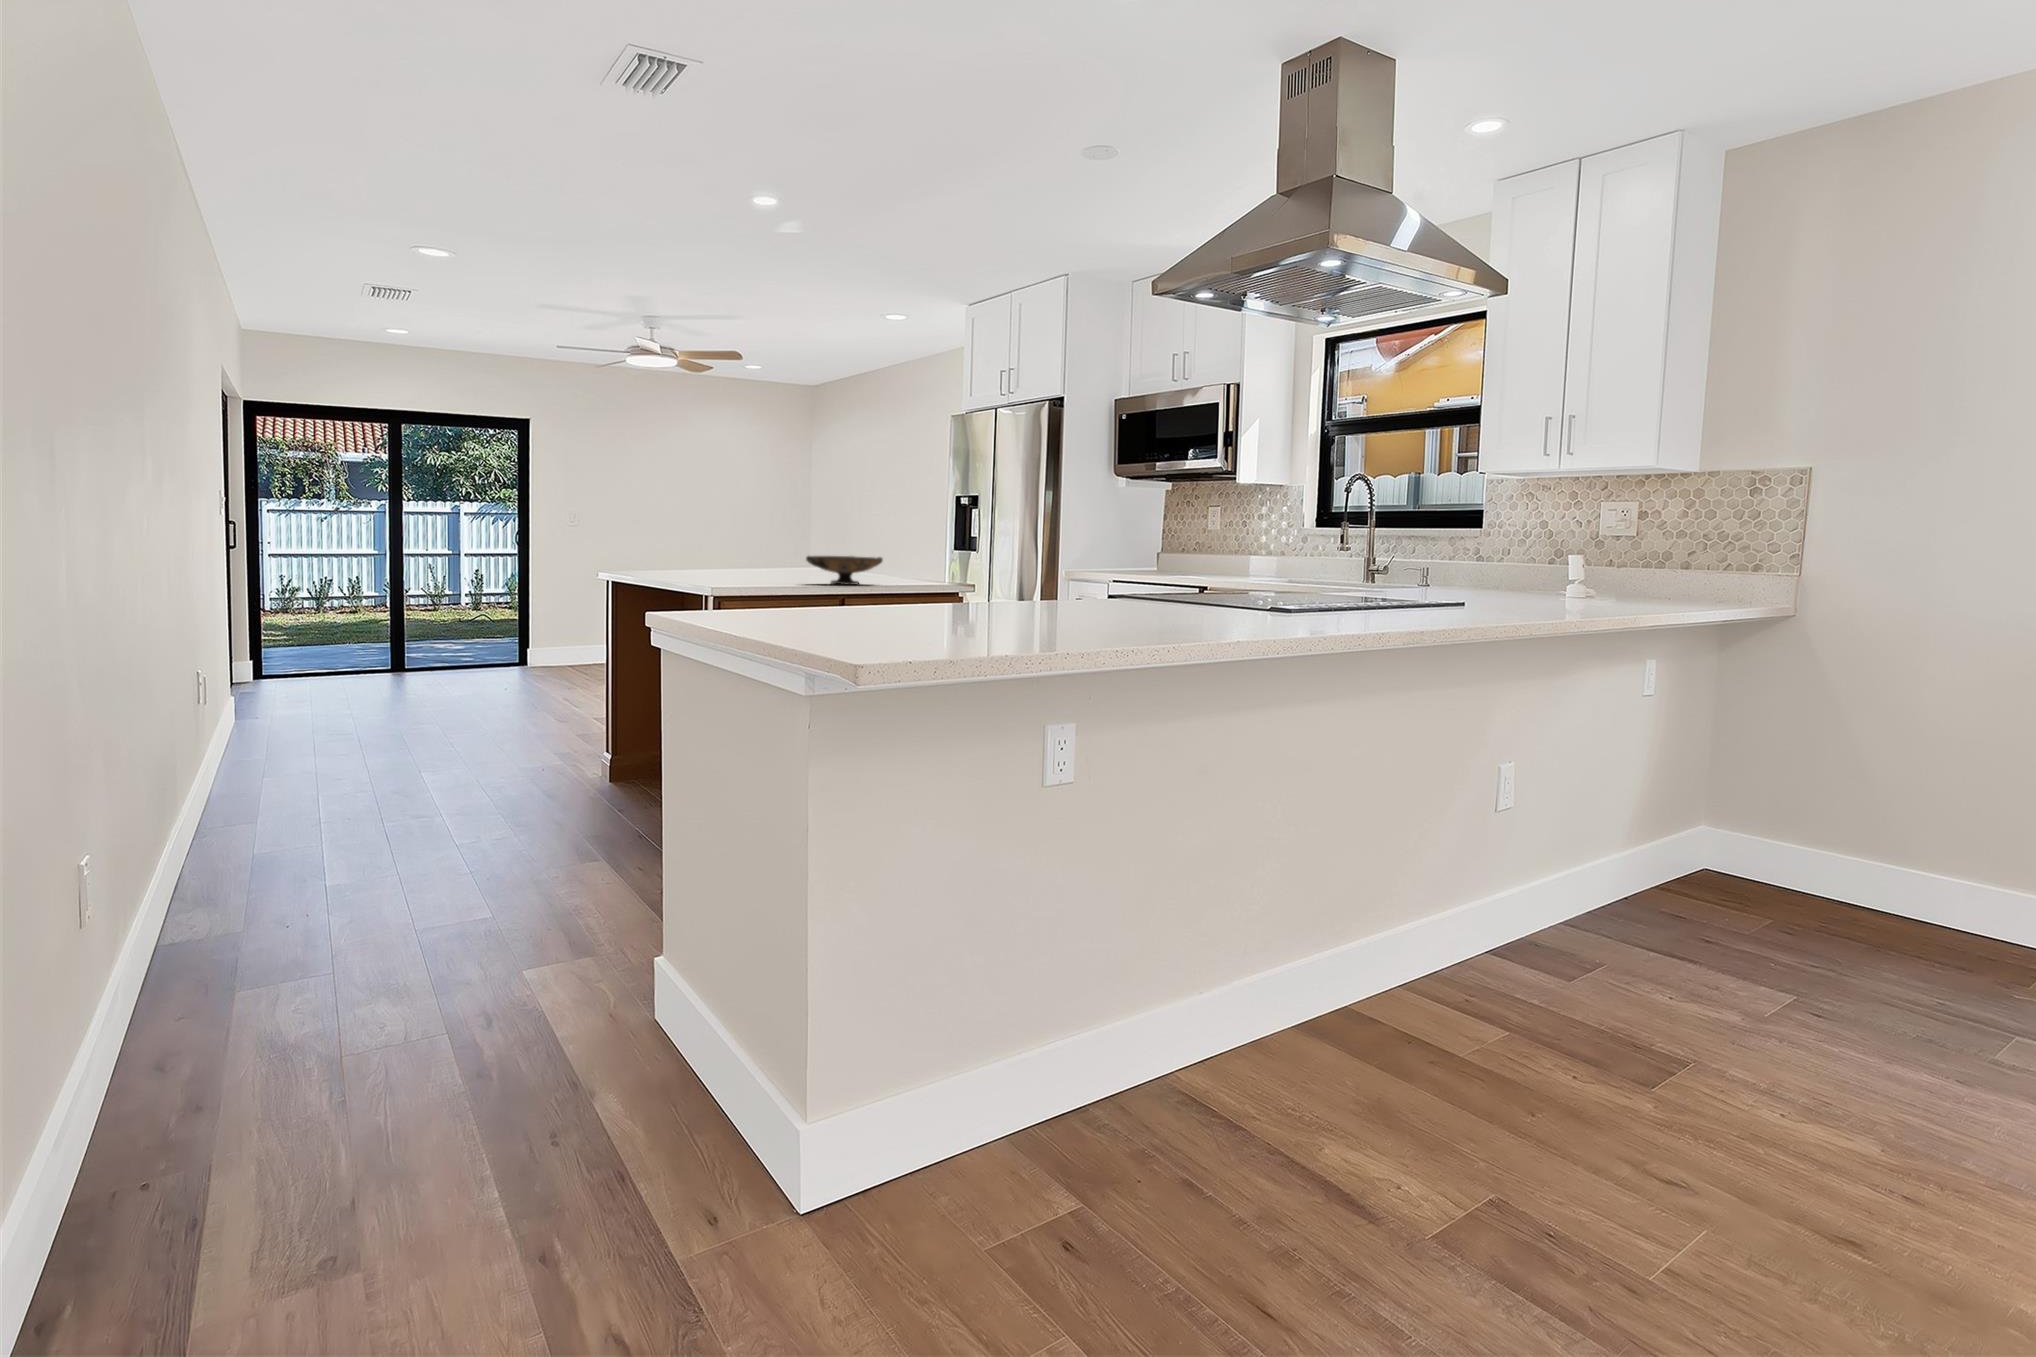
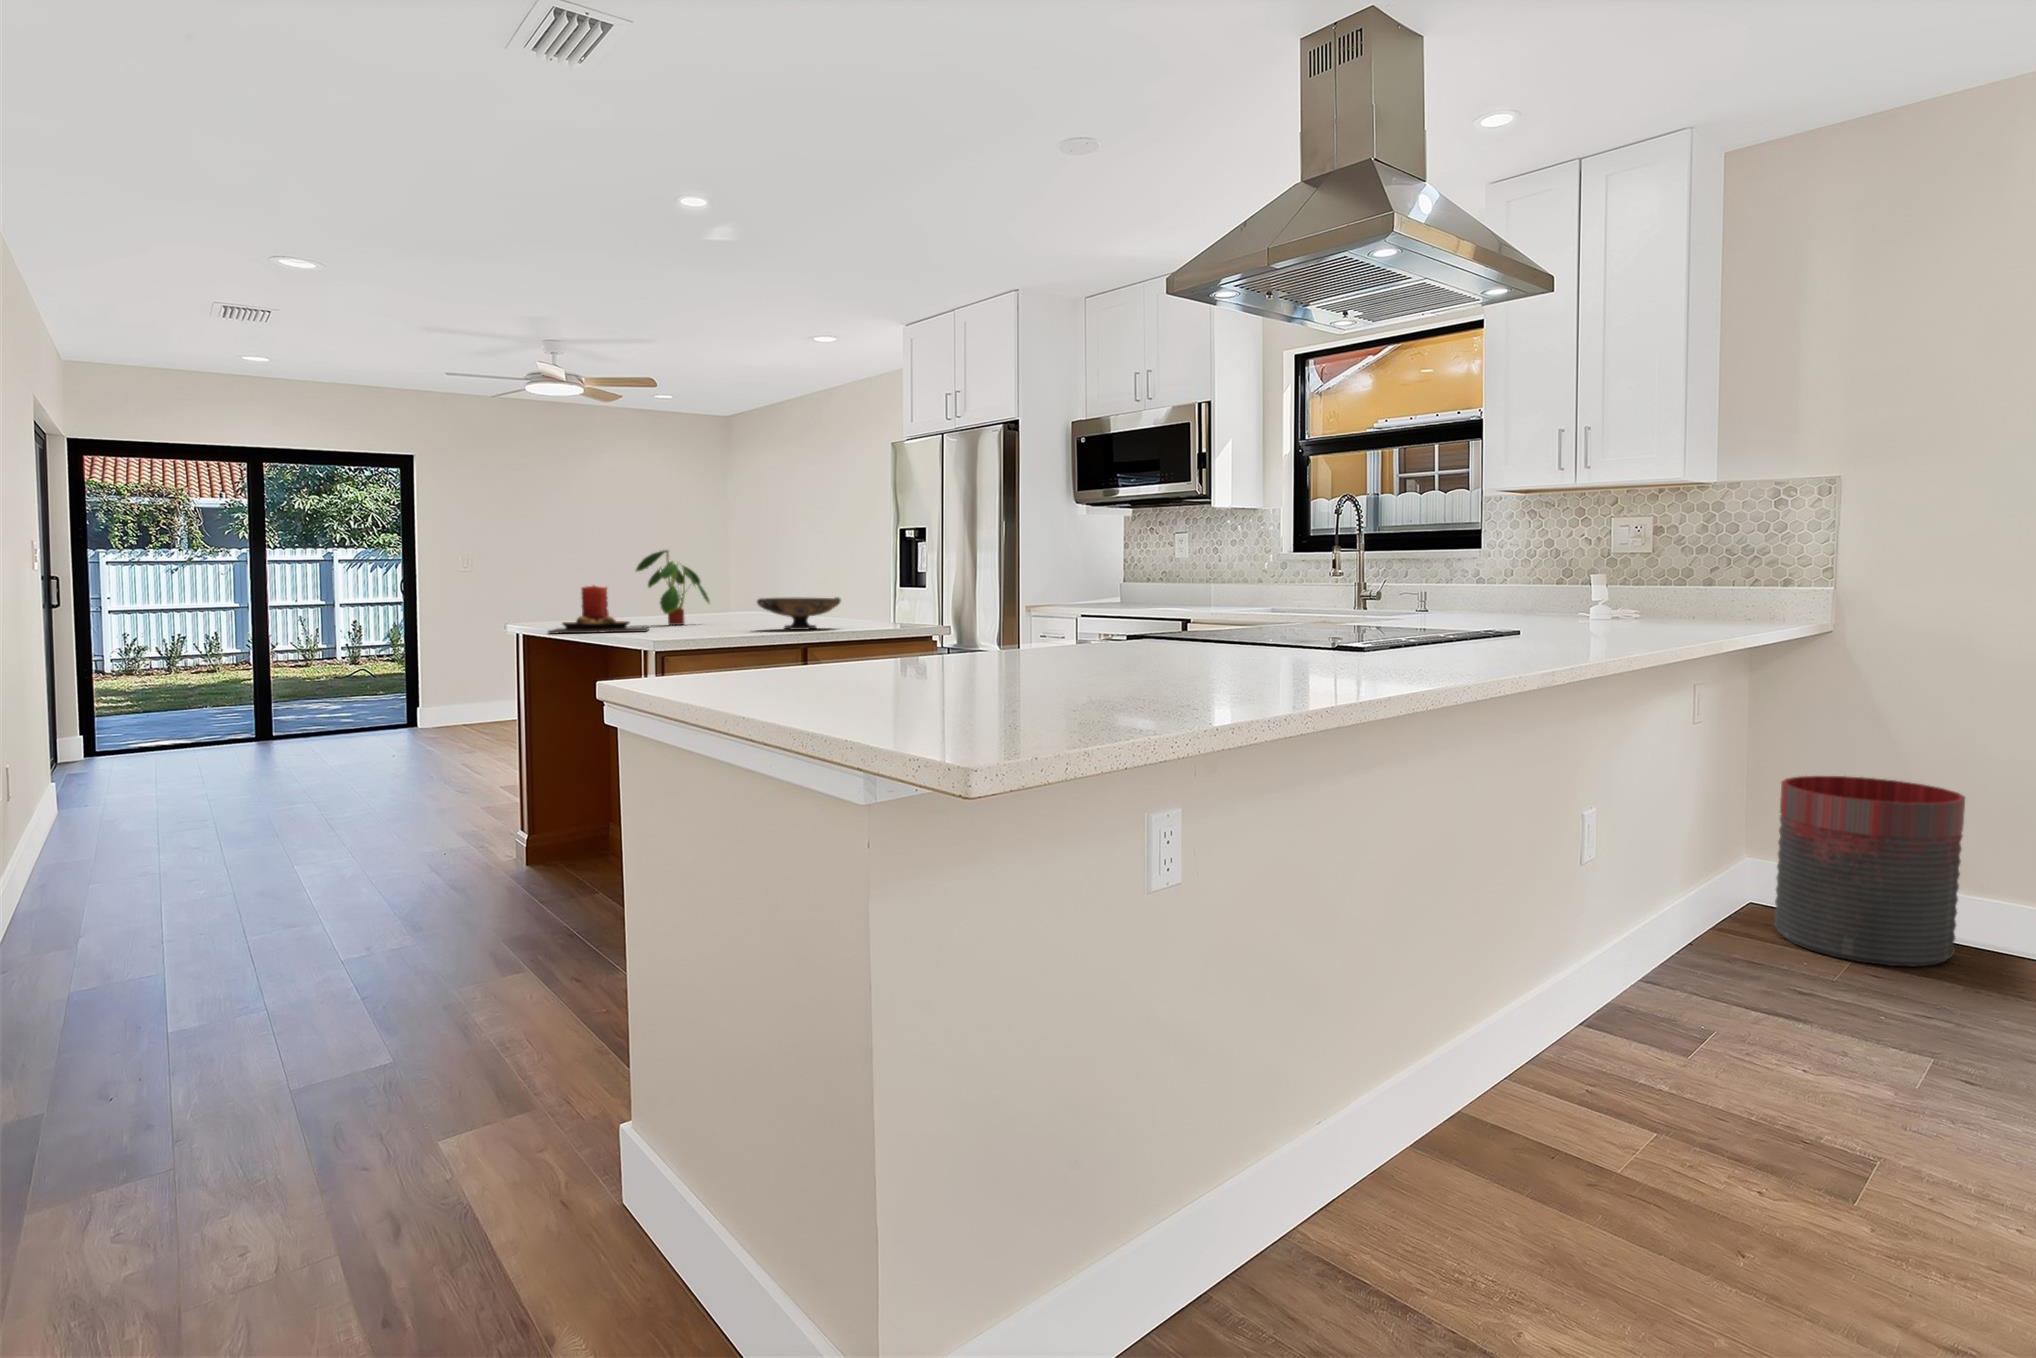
plant: none [706,510,775,578] -> present [636,550,710,625]
candle: none [627,540,717,582] -> present [548,585,649,634]
trash can: none [1718,750,1898,928] -> present [1774,776,1965,966]

